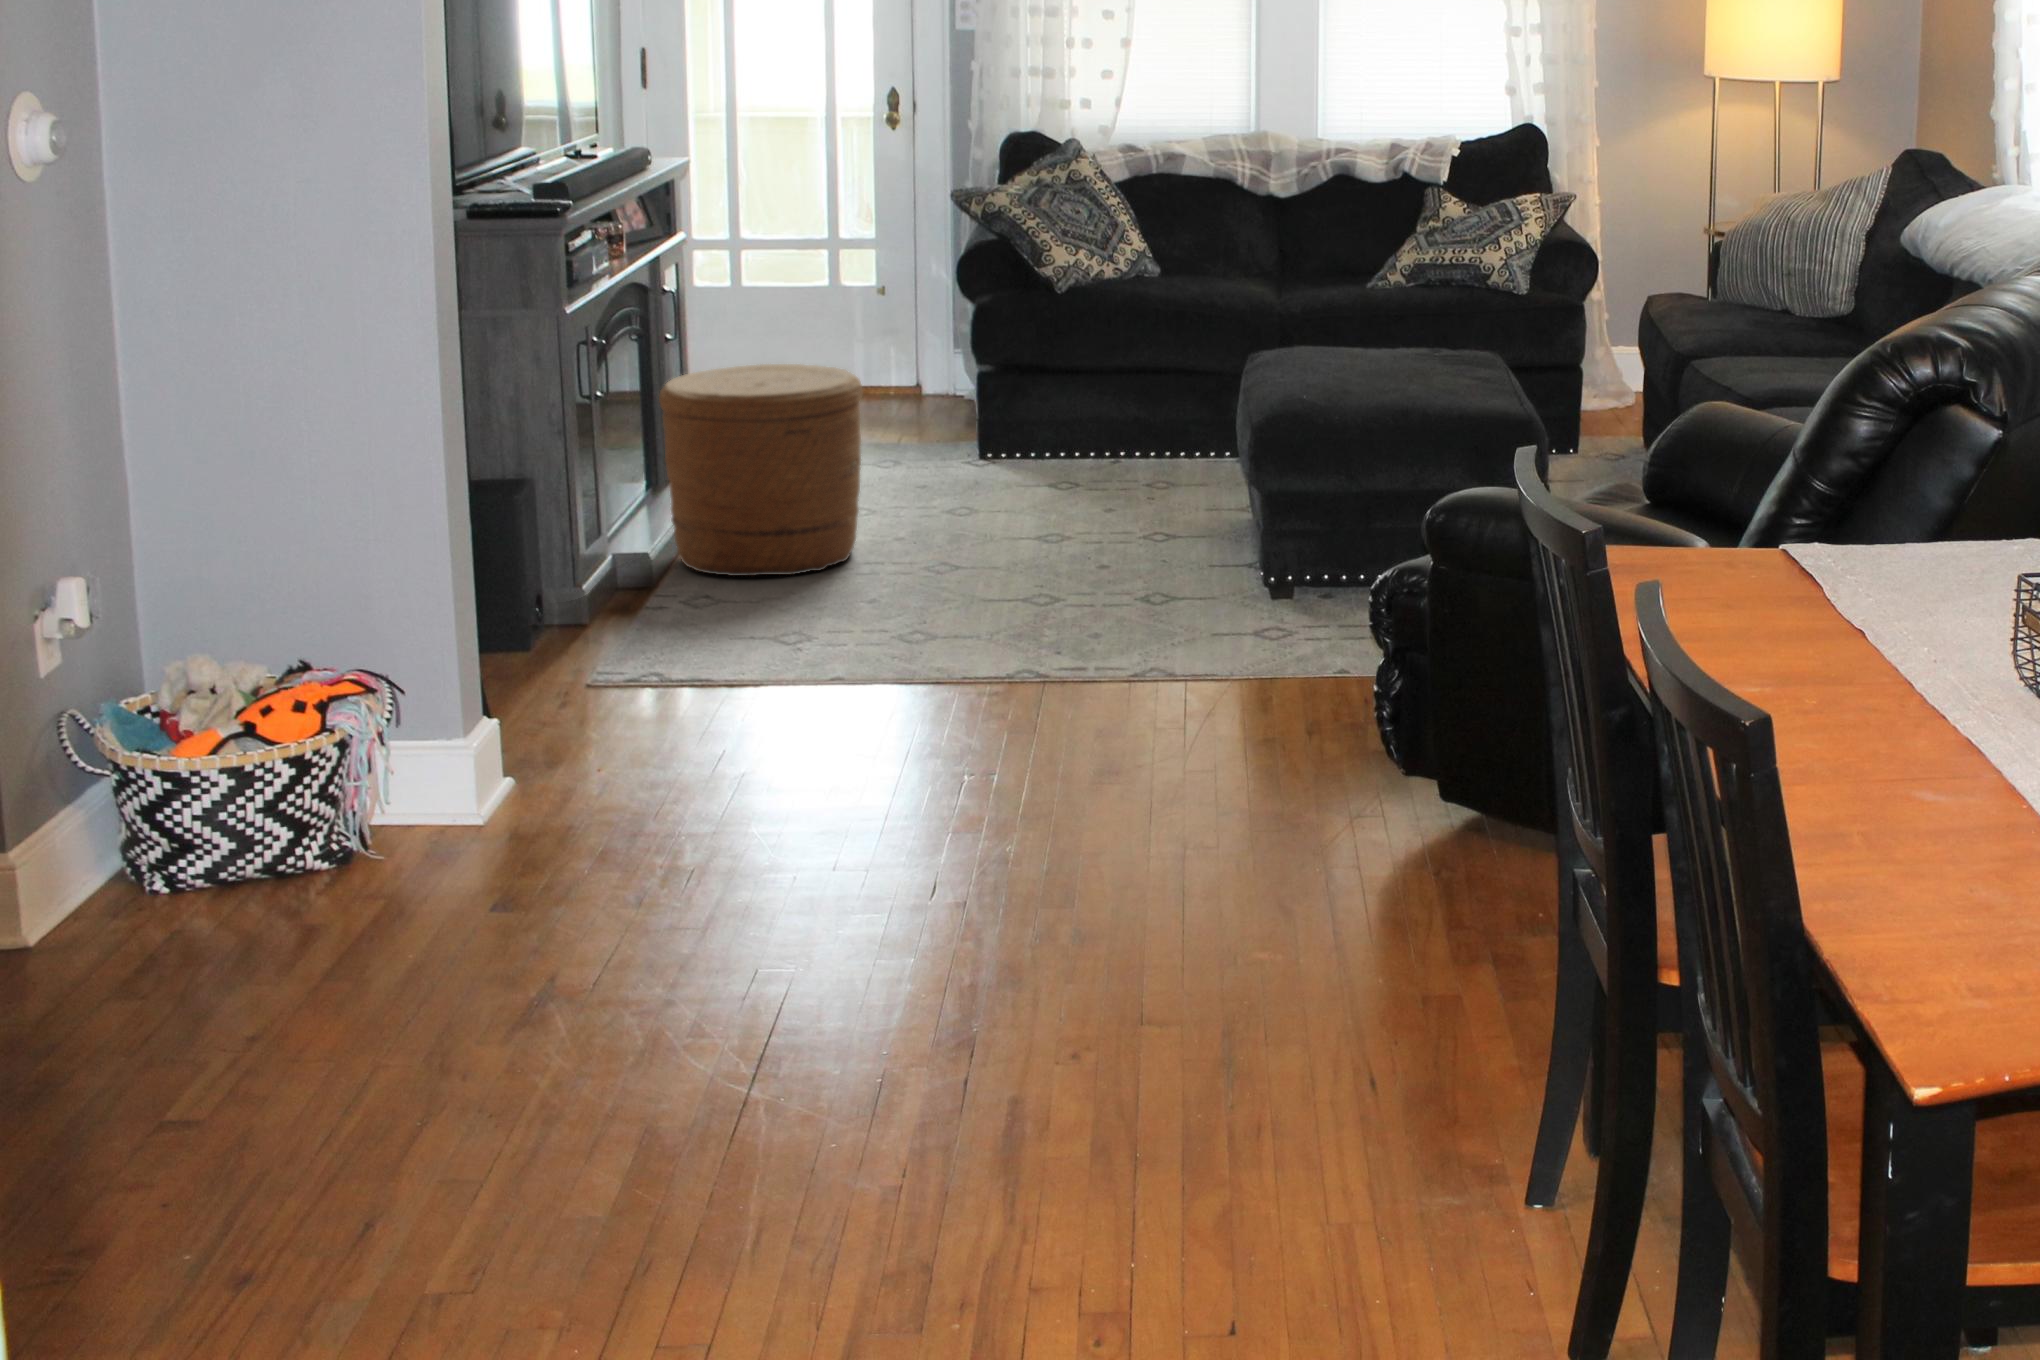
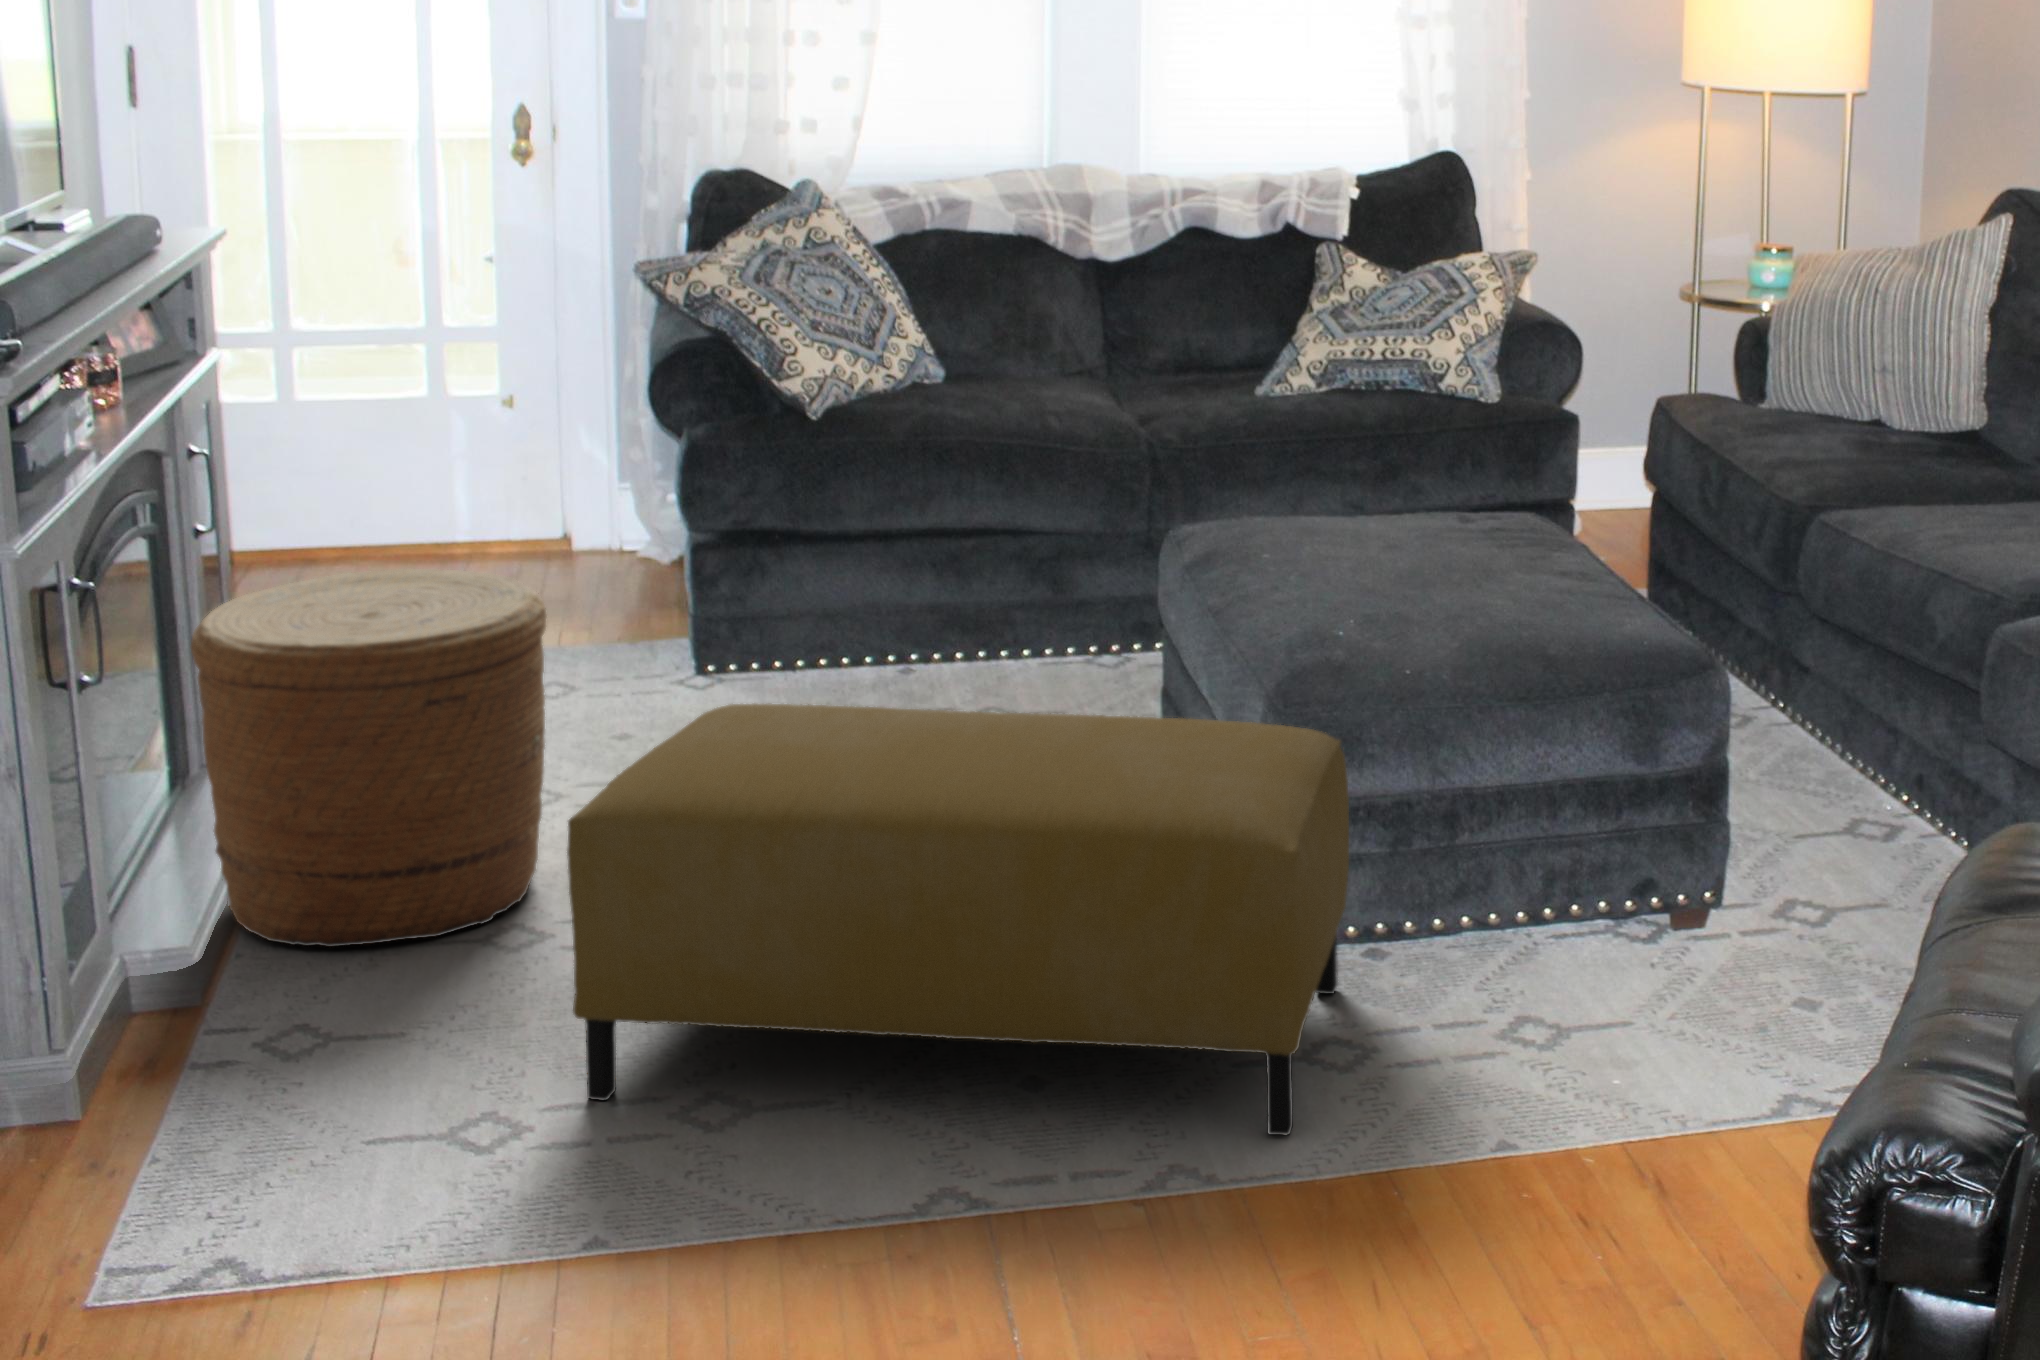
ottoman: none [847,437,1311,678] -> present [567,704,1349,1135]

